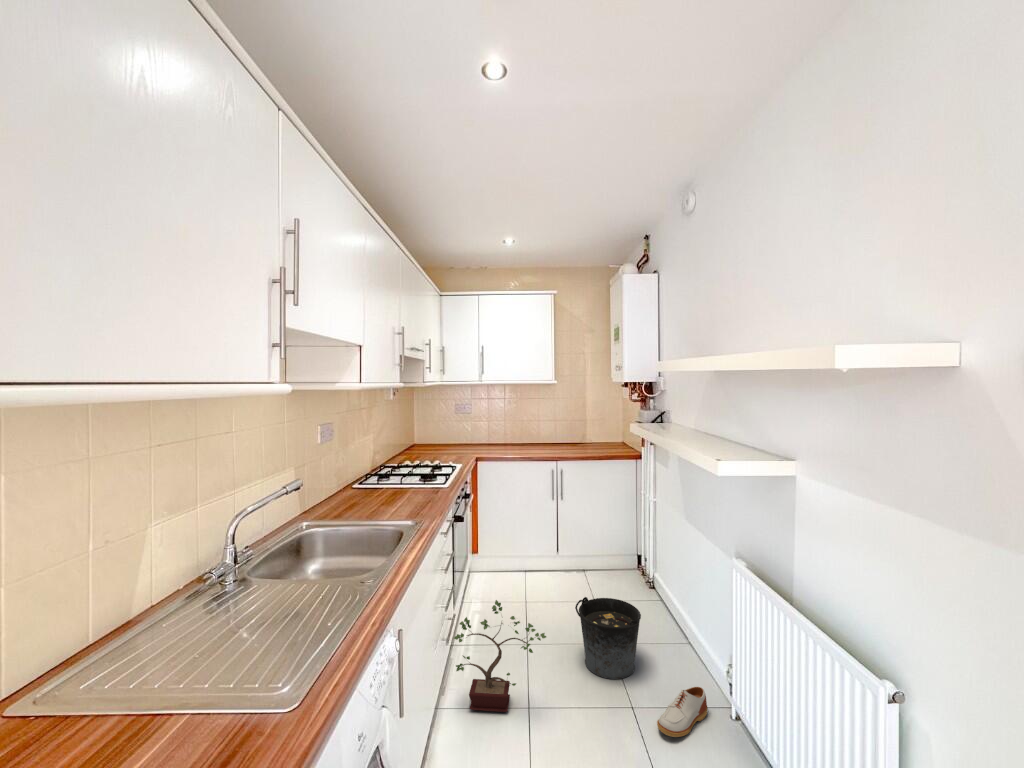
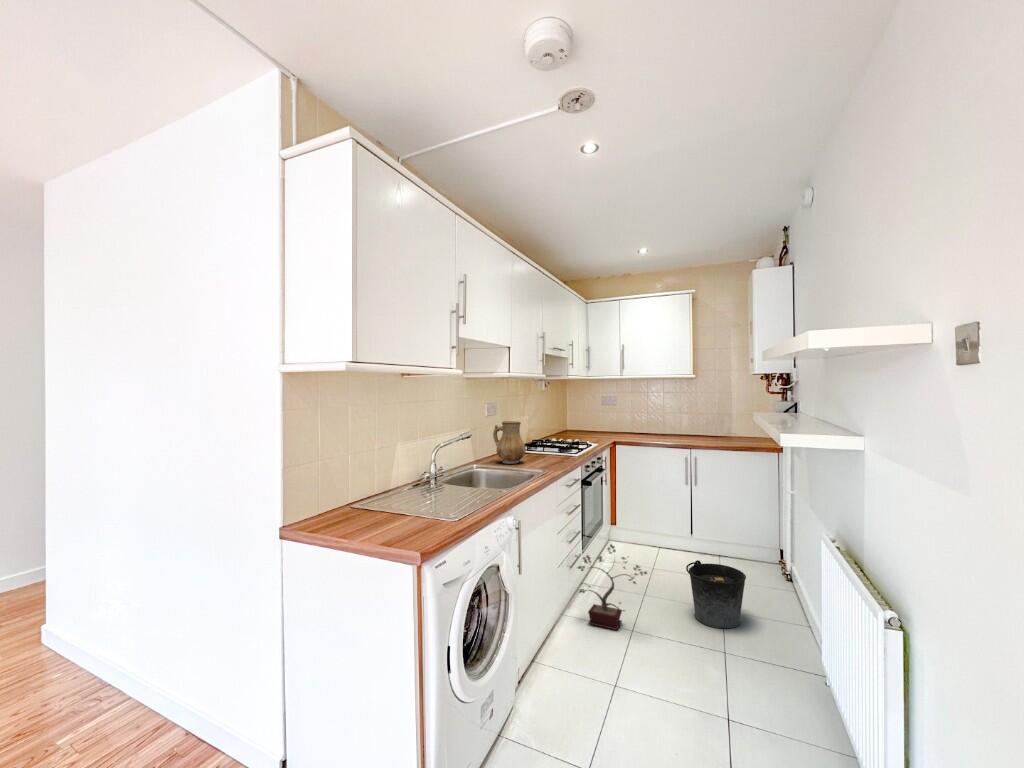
ceramic pitcher: none [334,448,380,508] -> present [493,421,526,464]
shoe: present [657,687,707,737] -> none [740,635,794,668]

